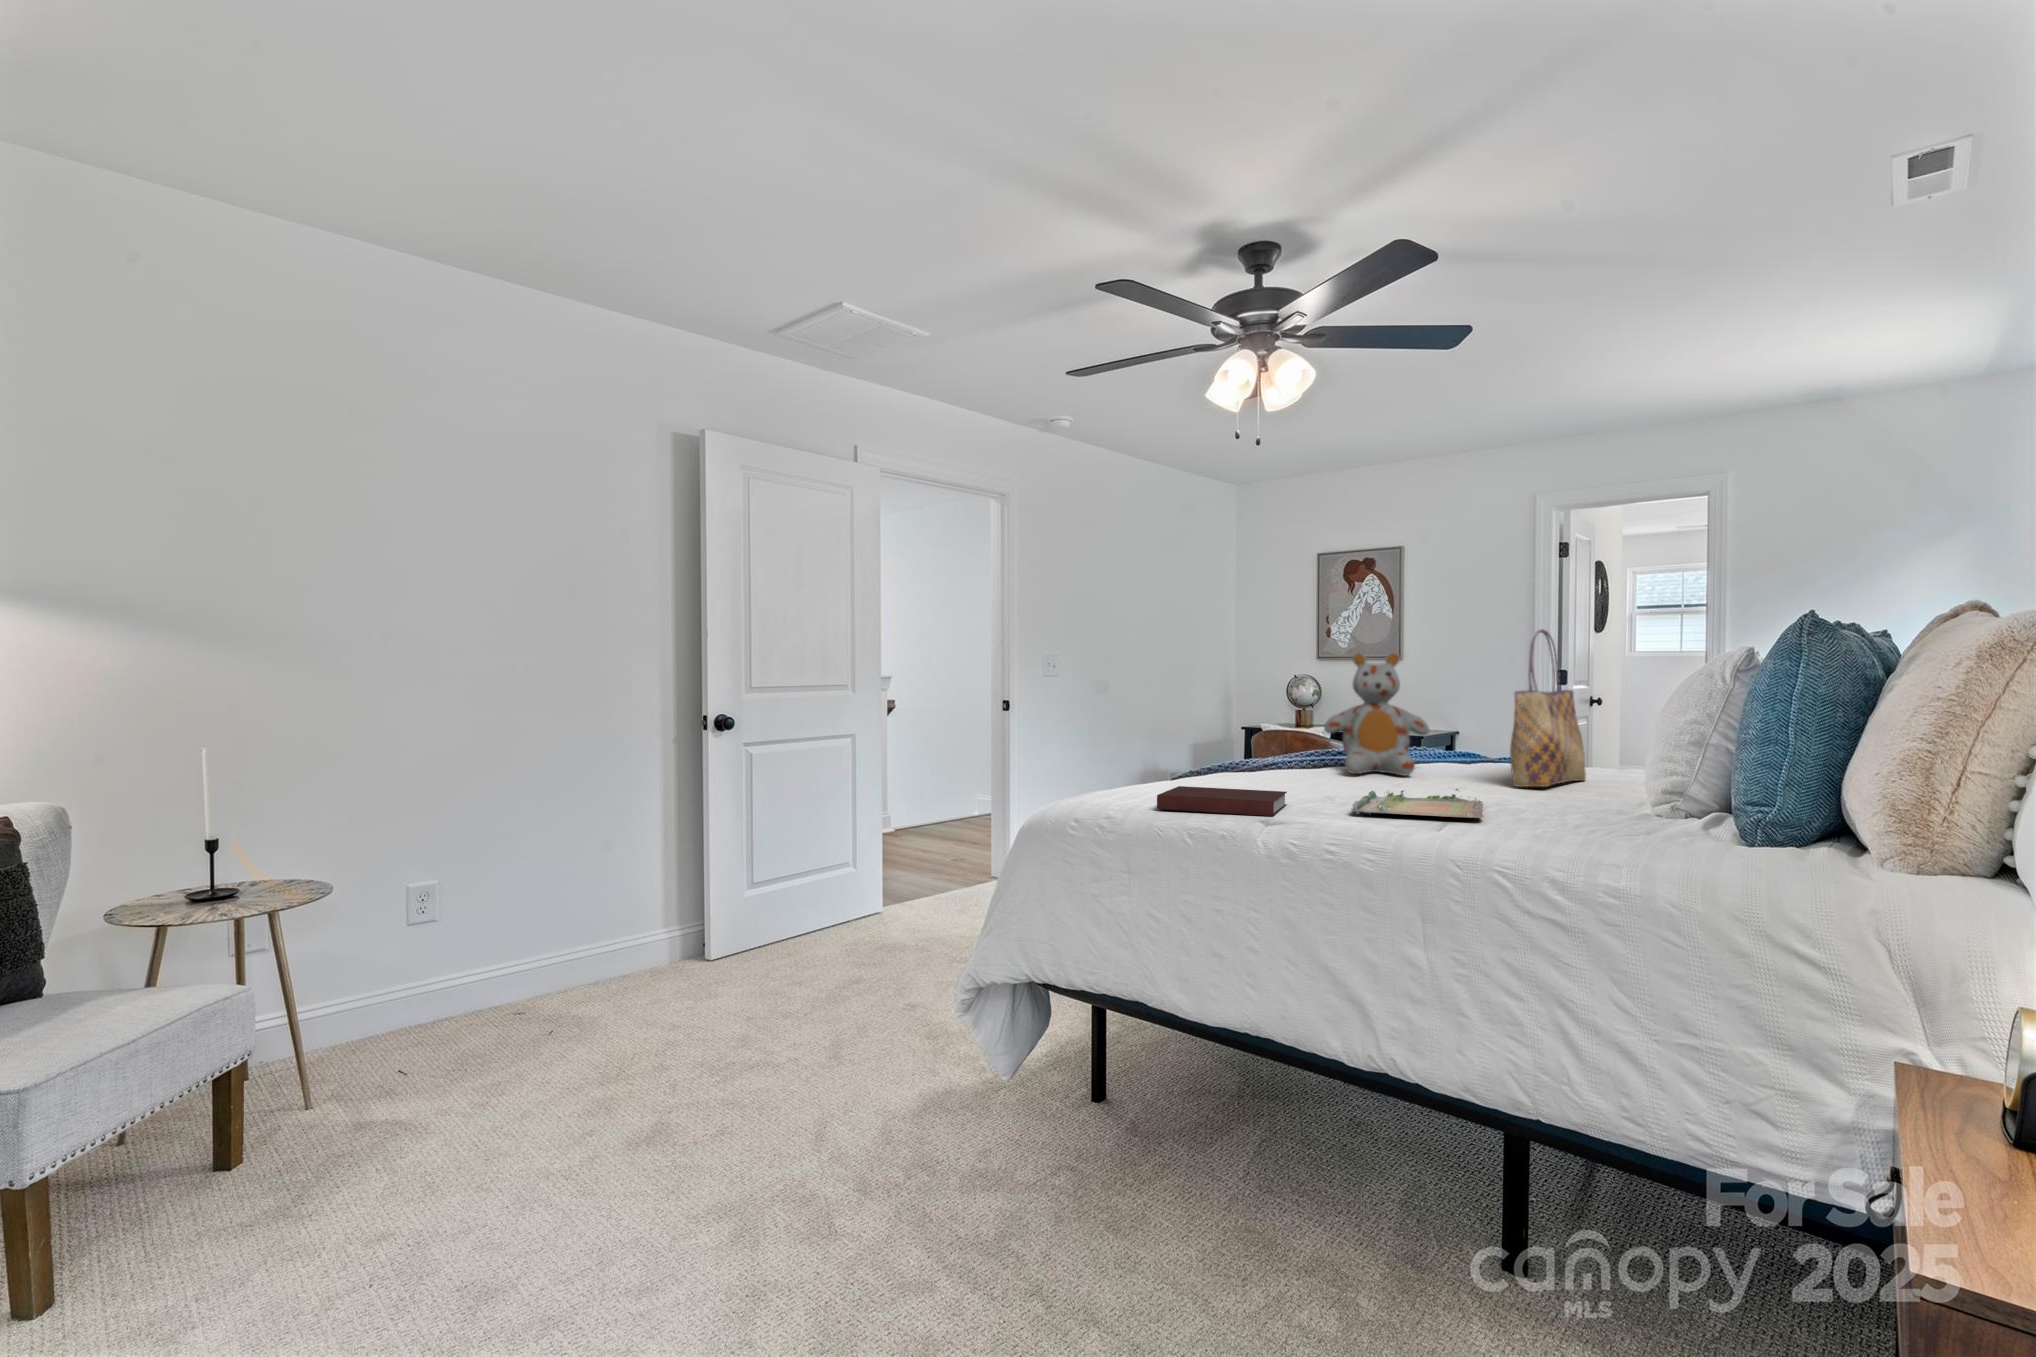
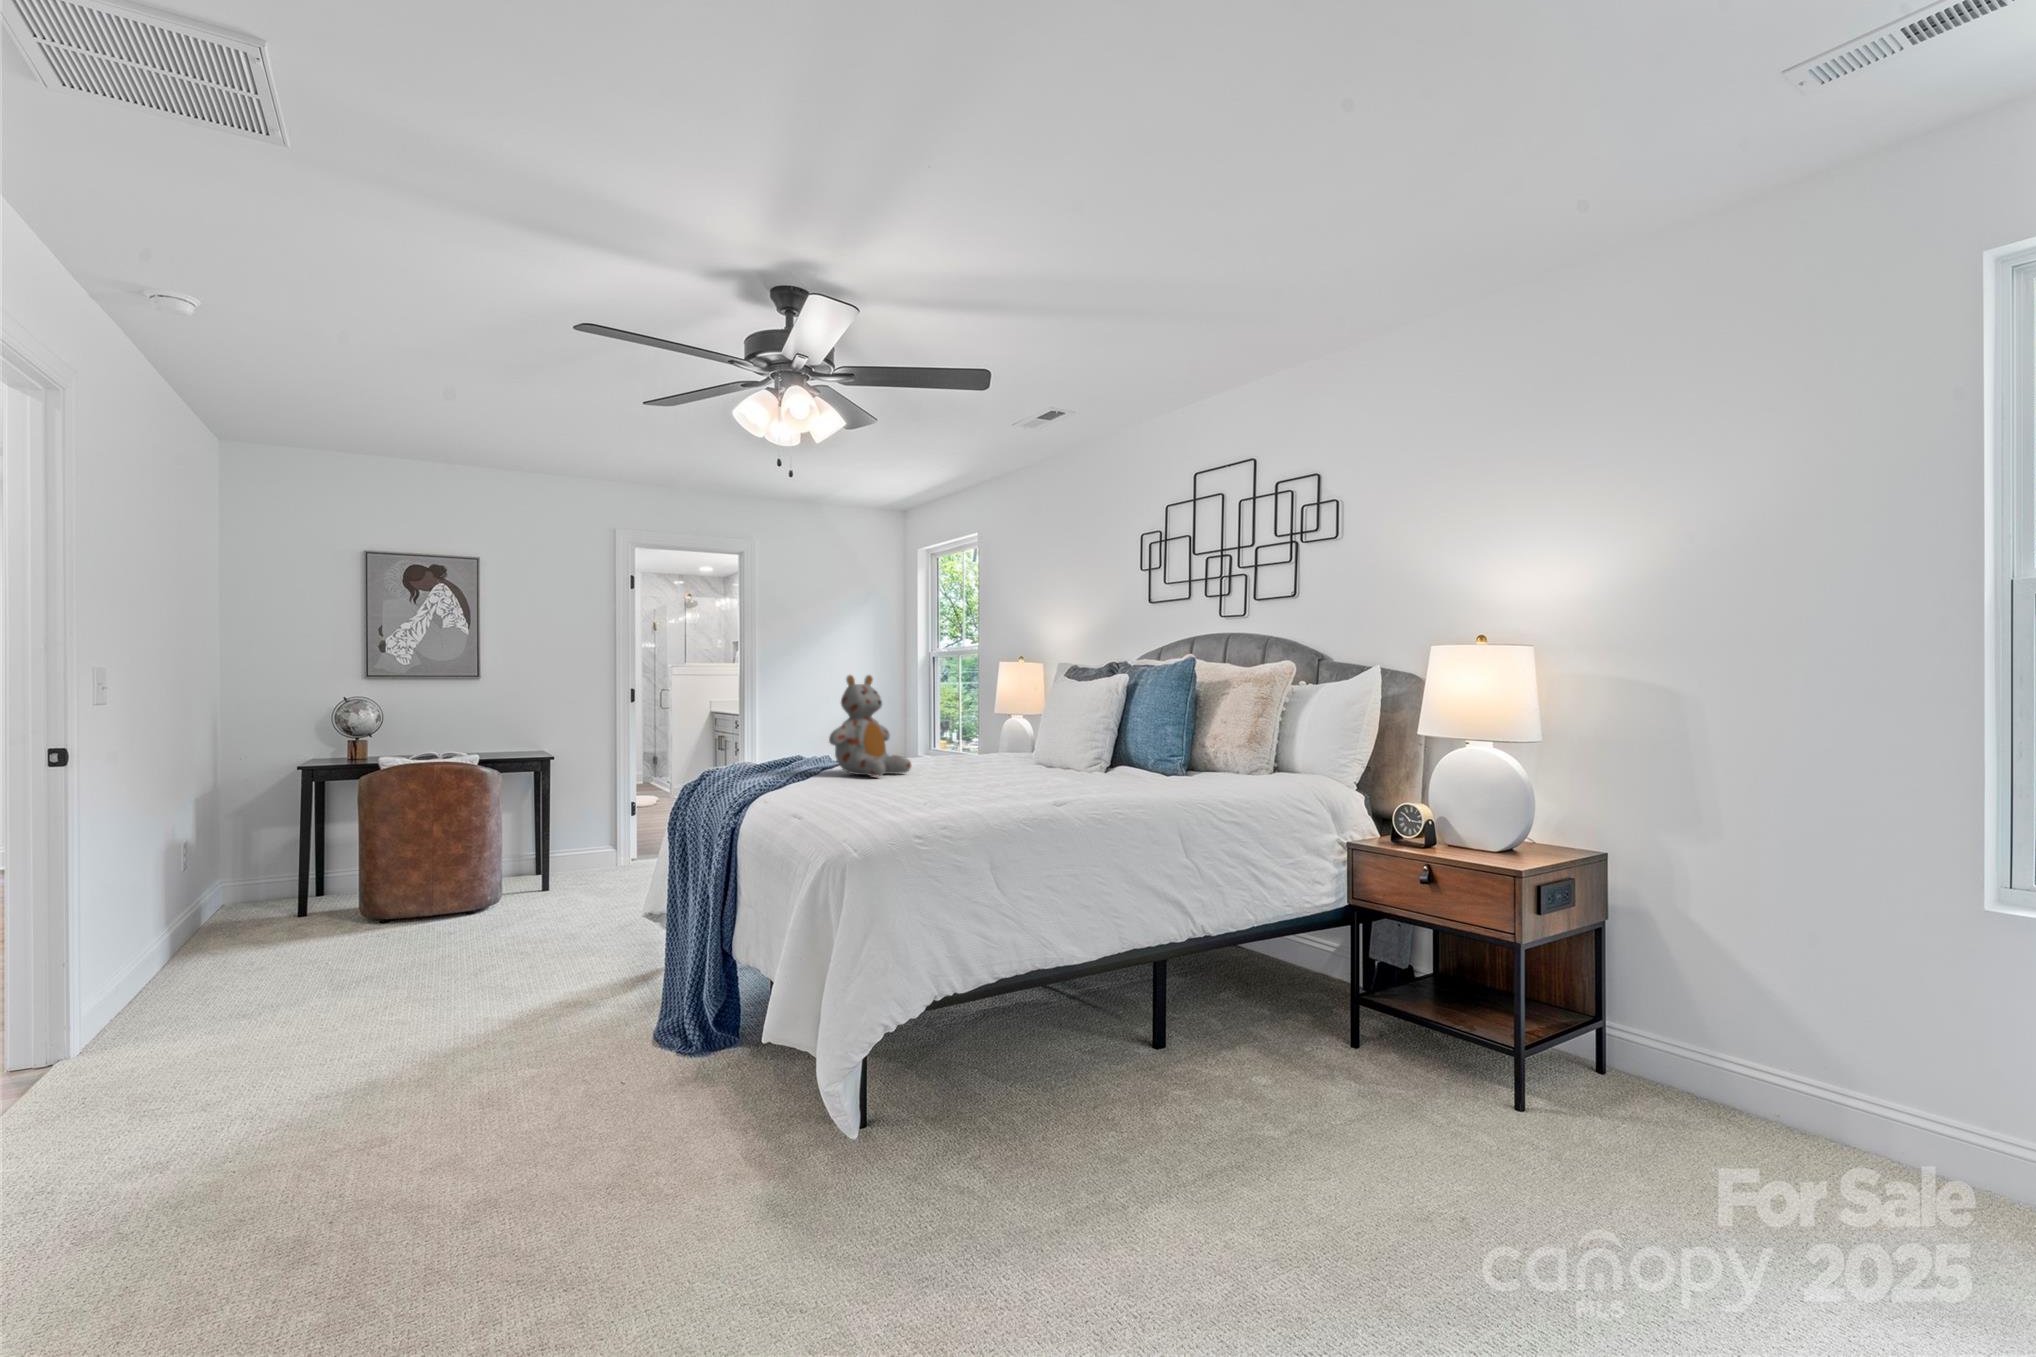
tote bag: present [1510,629,1586,787] -> none [960,659,1011,769]
notebook: present [1157,786,1287,816] -> none [933,785,1046,810]
tray: present [1352,789,1484,818] -> none [992,768,1117,791]

